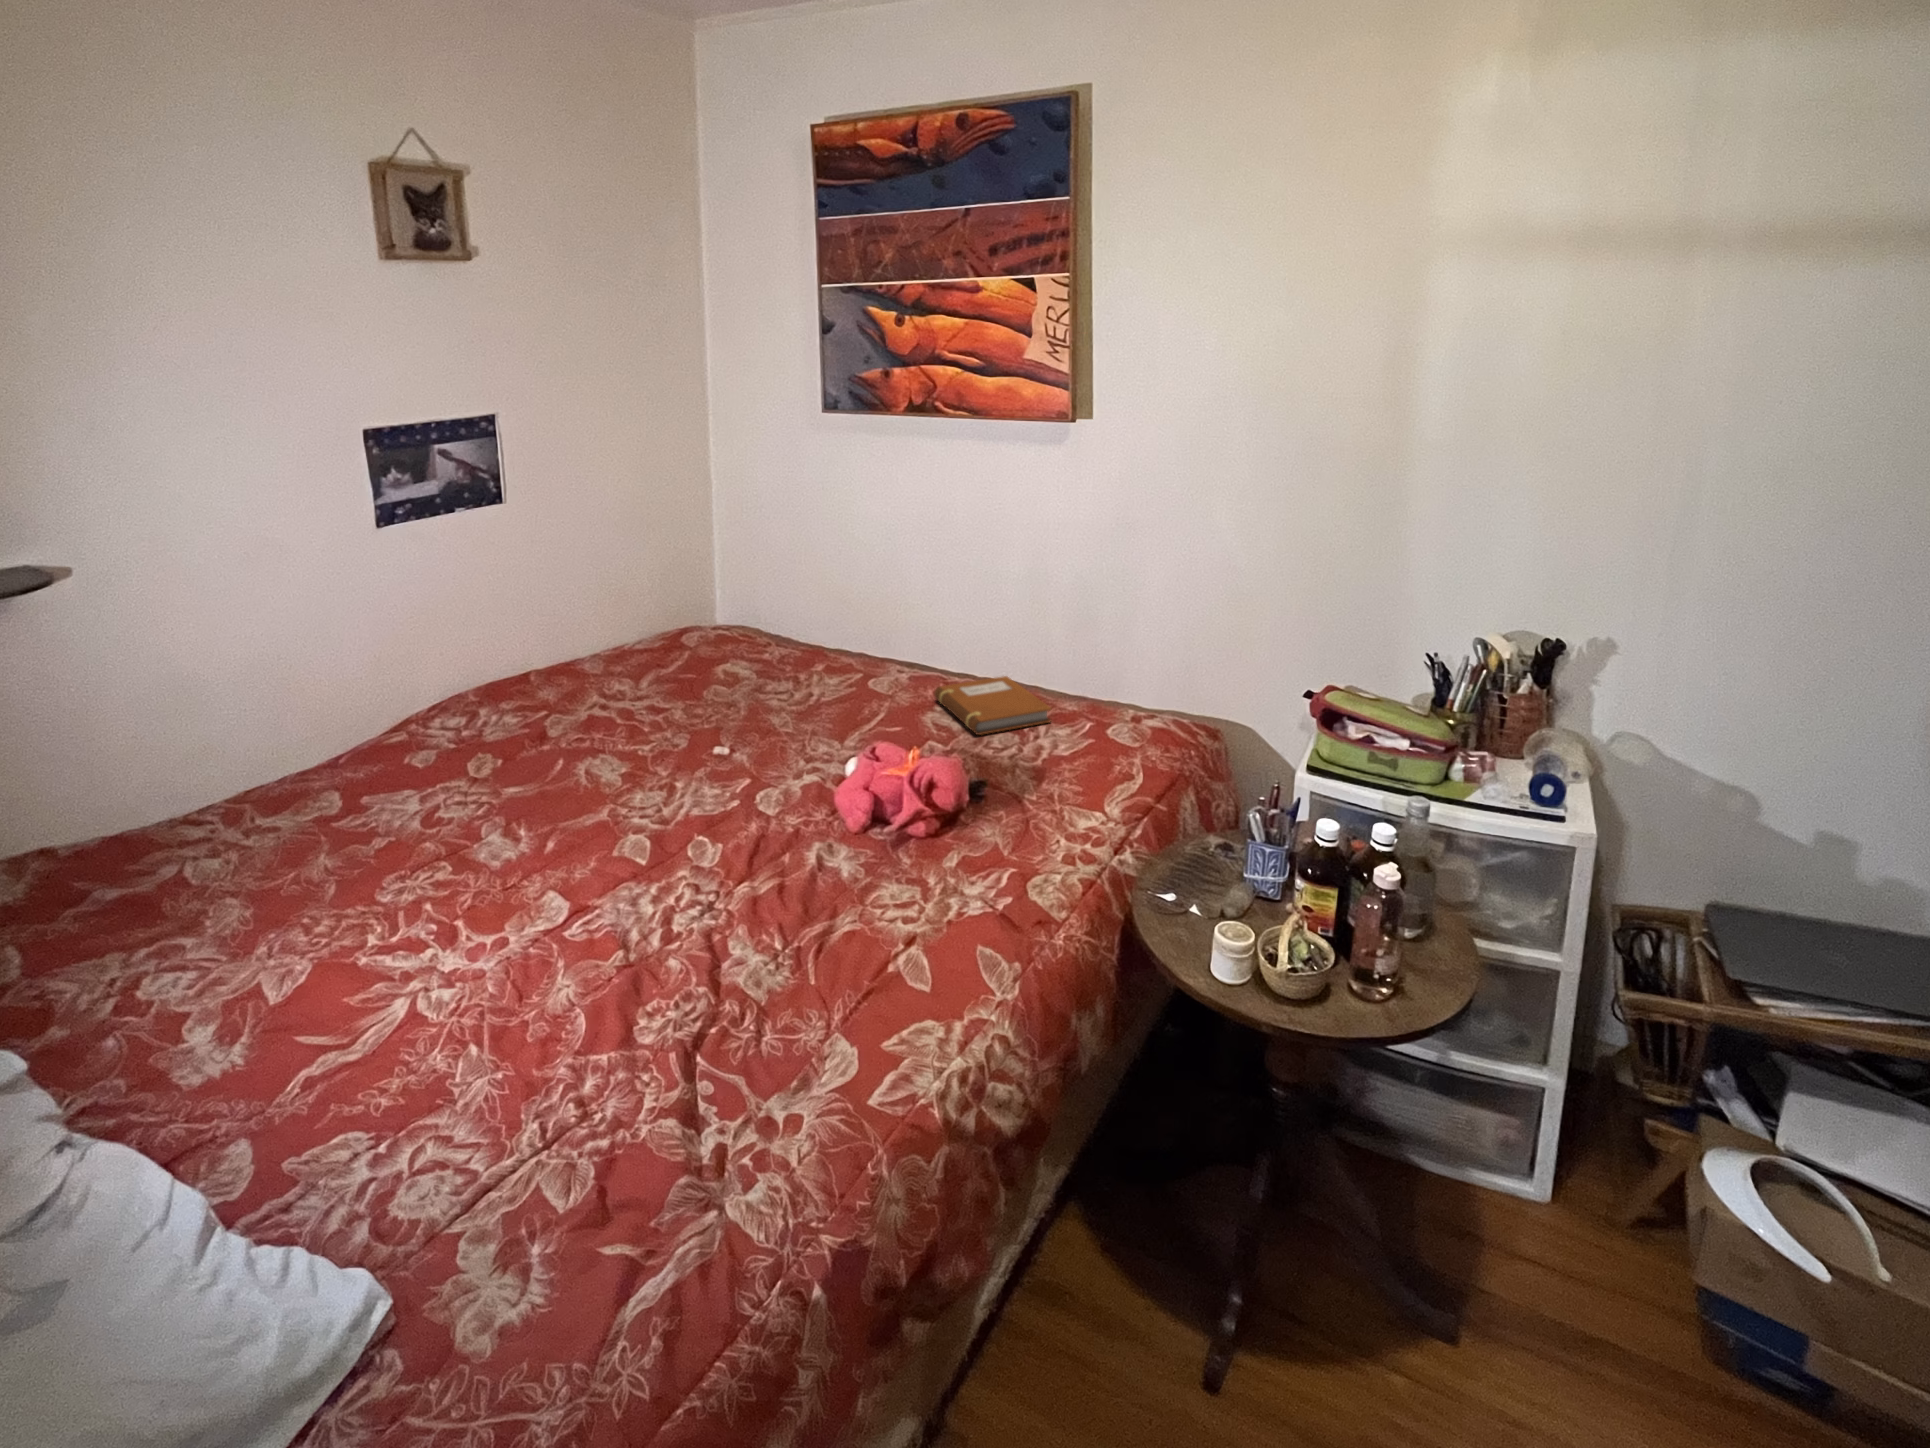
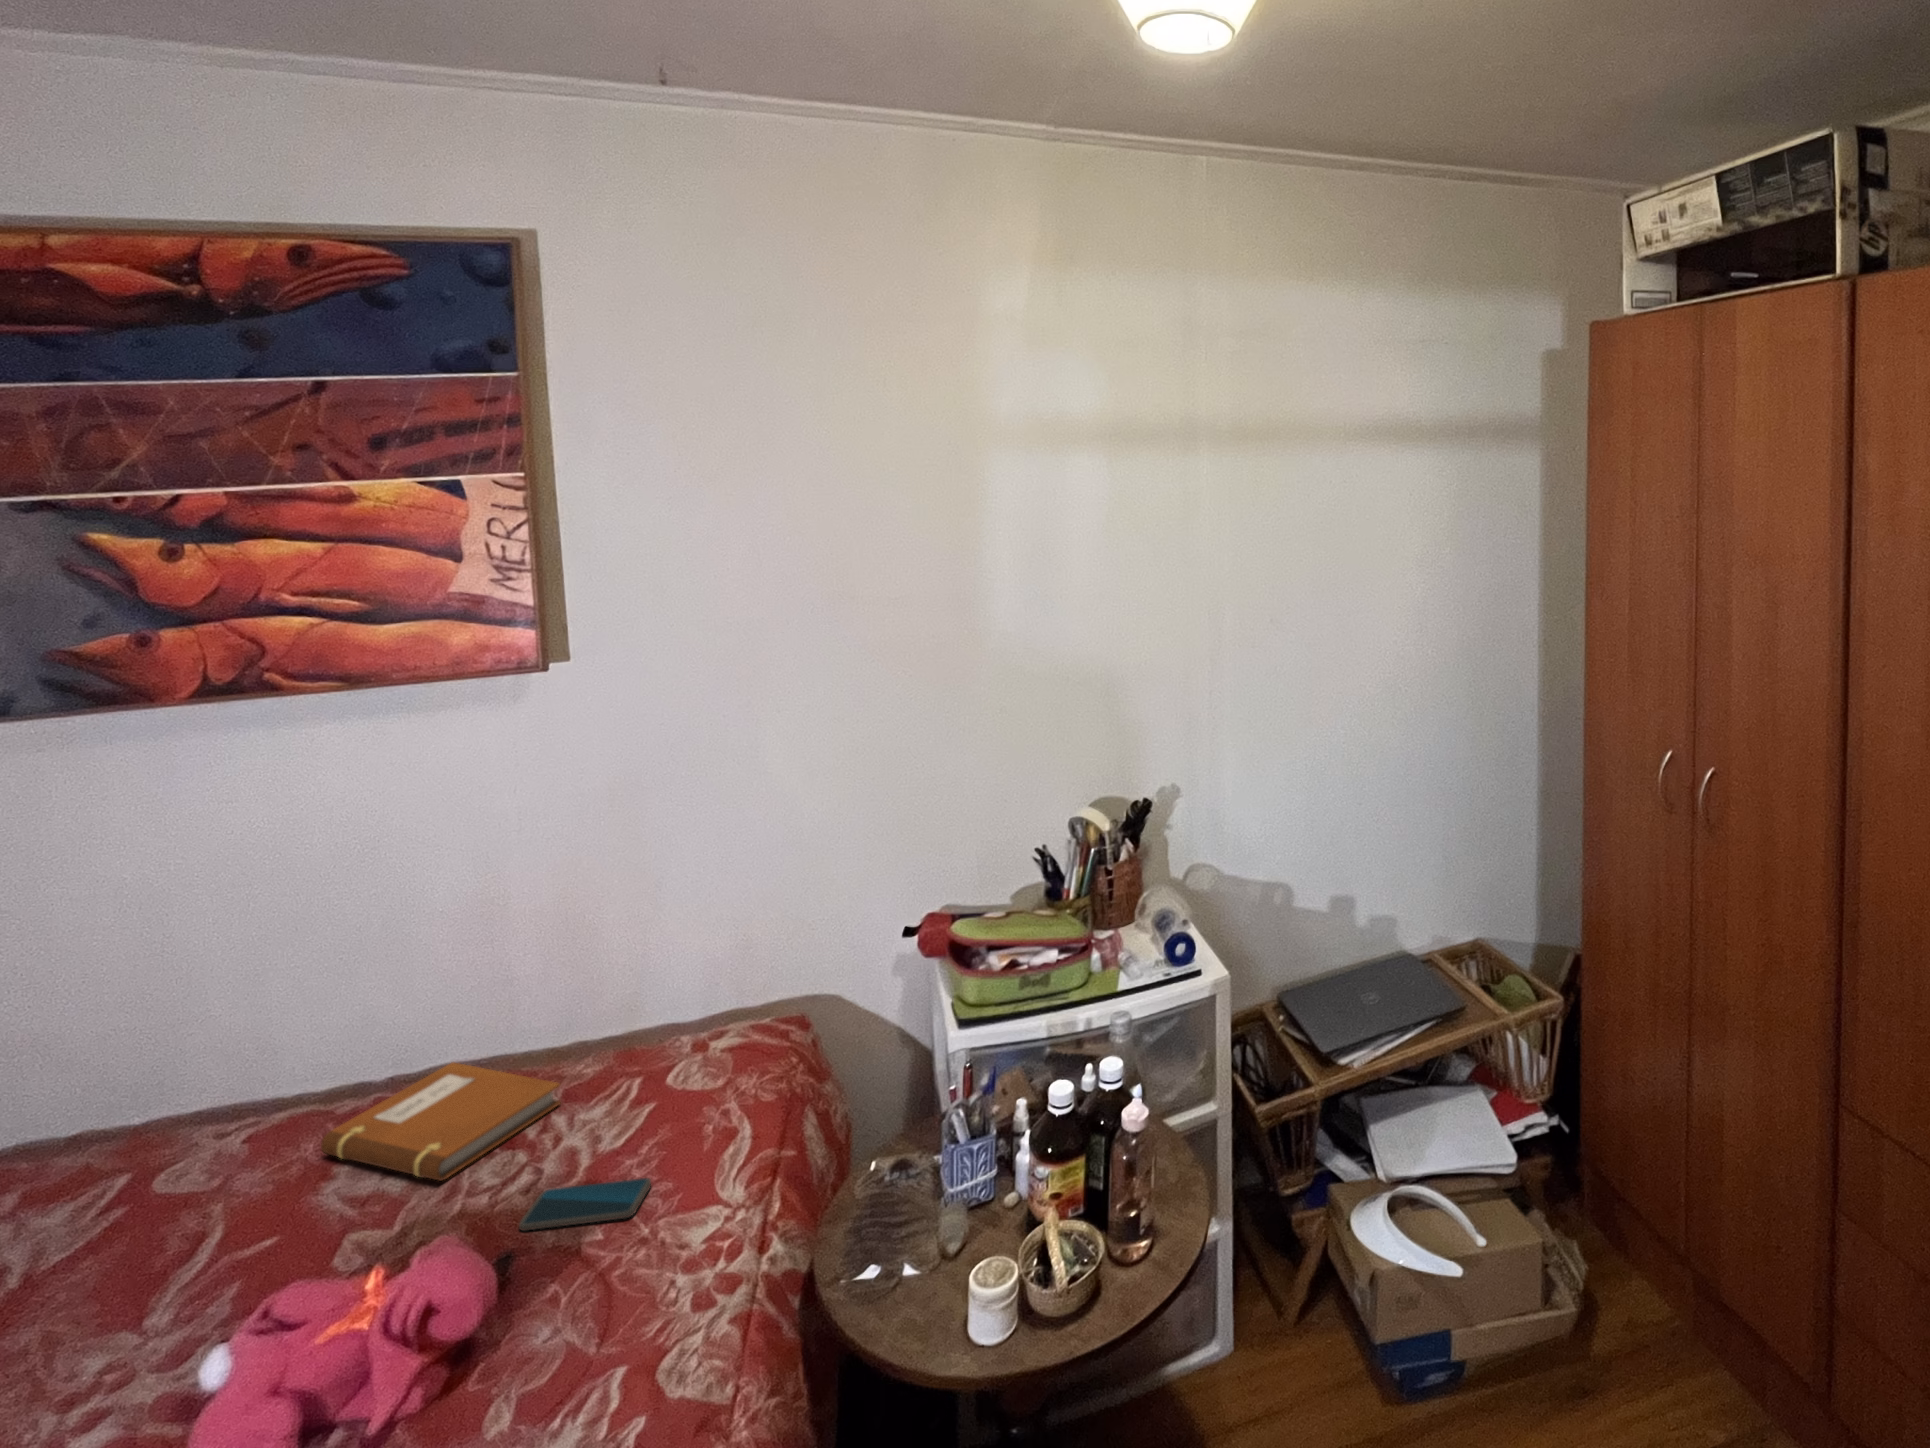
smartphone: none [1000,762,1076,798] -> present [519,1178,651,1230]

